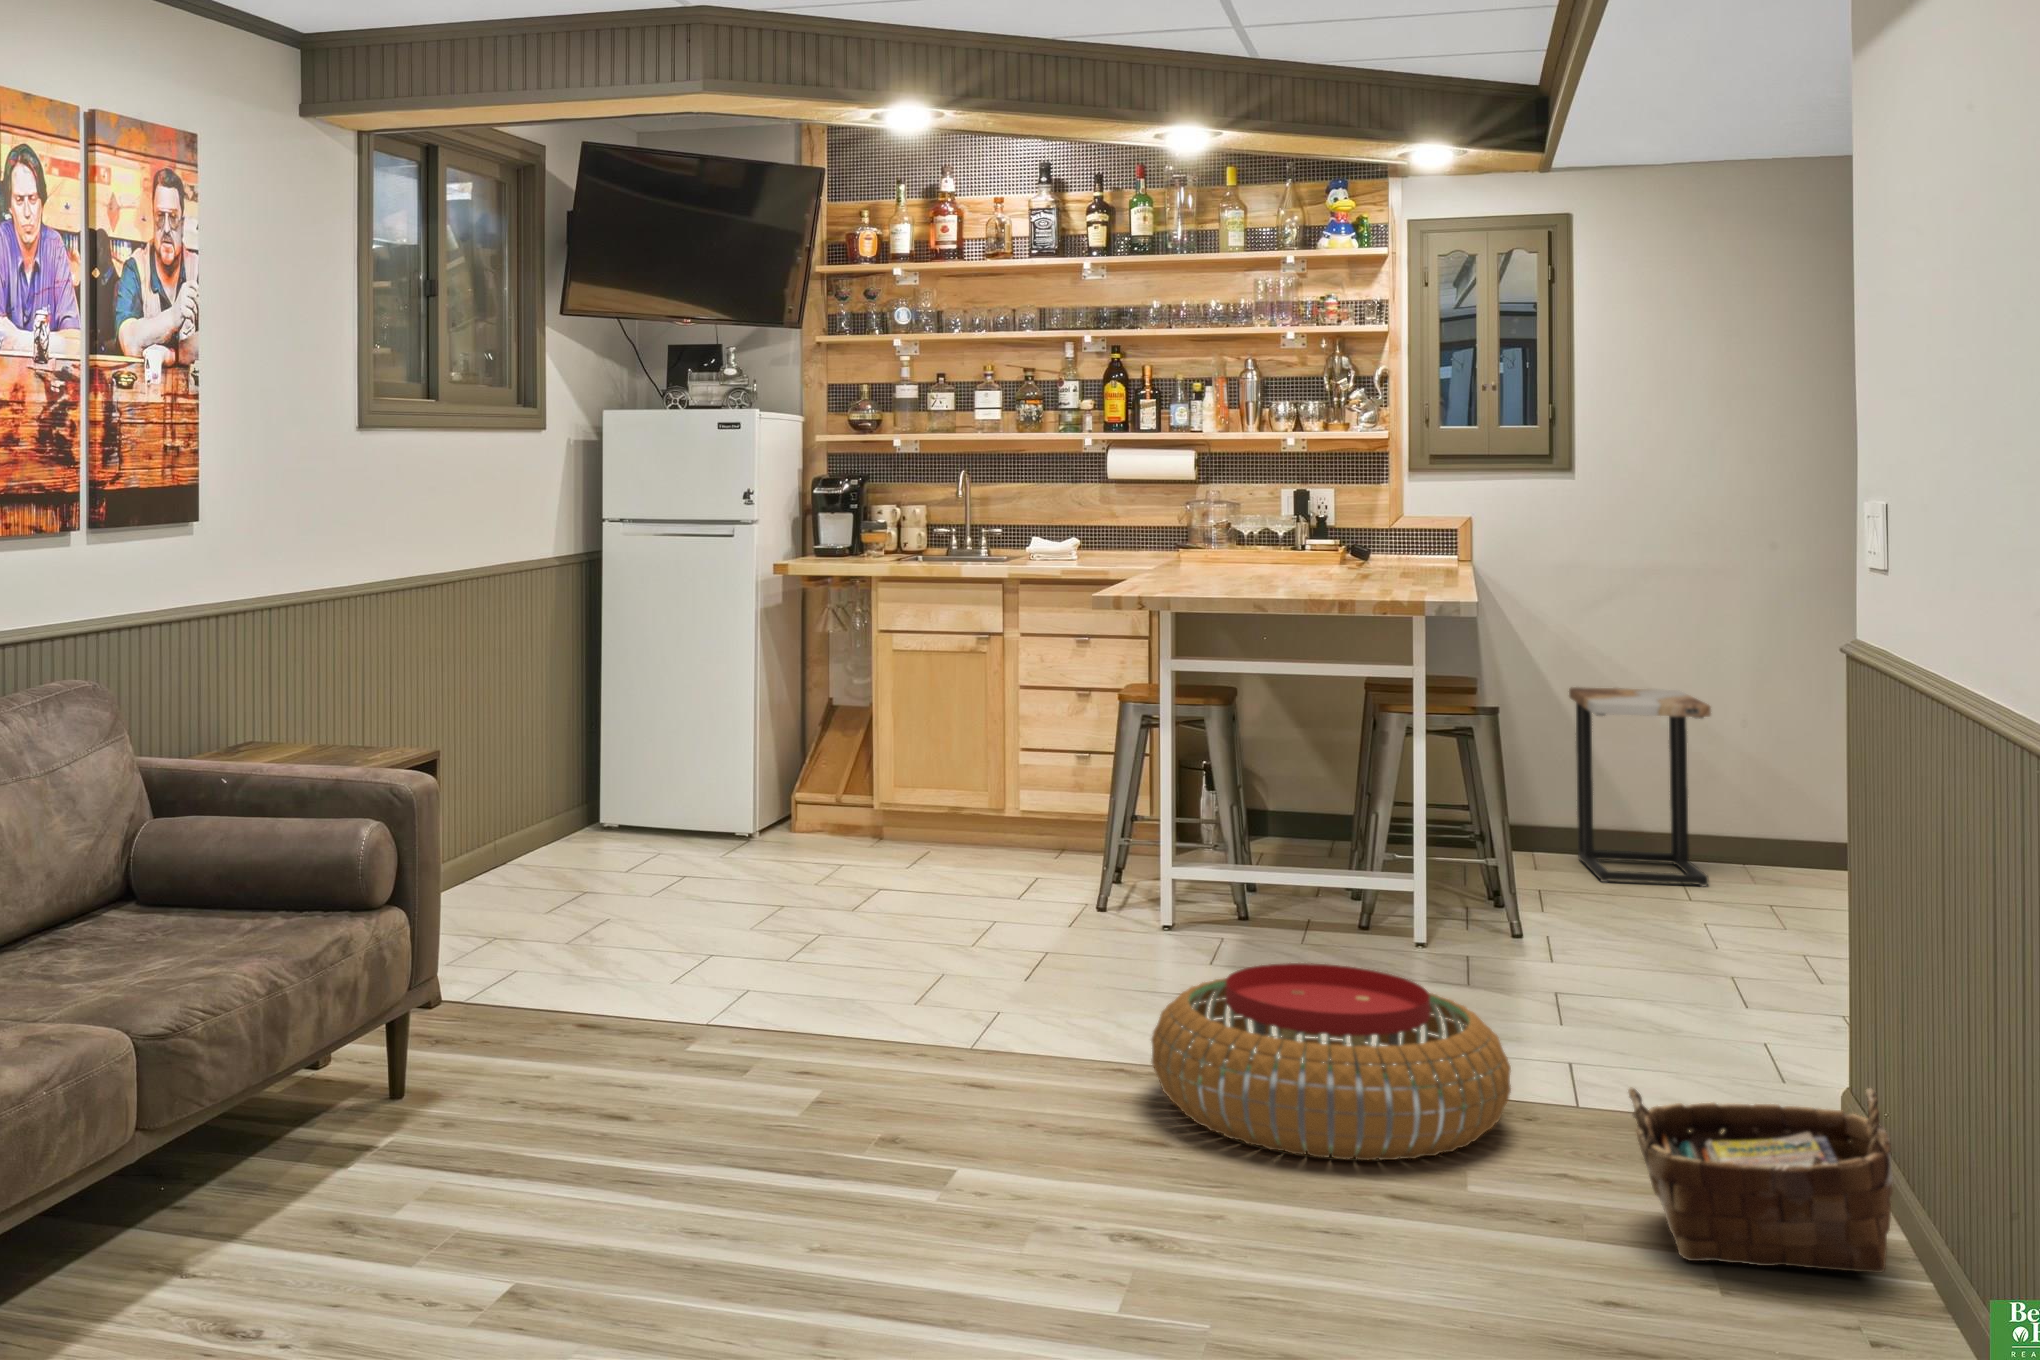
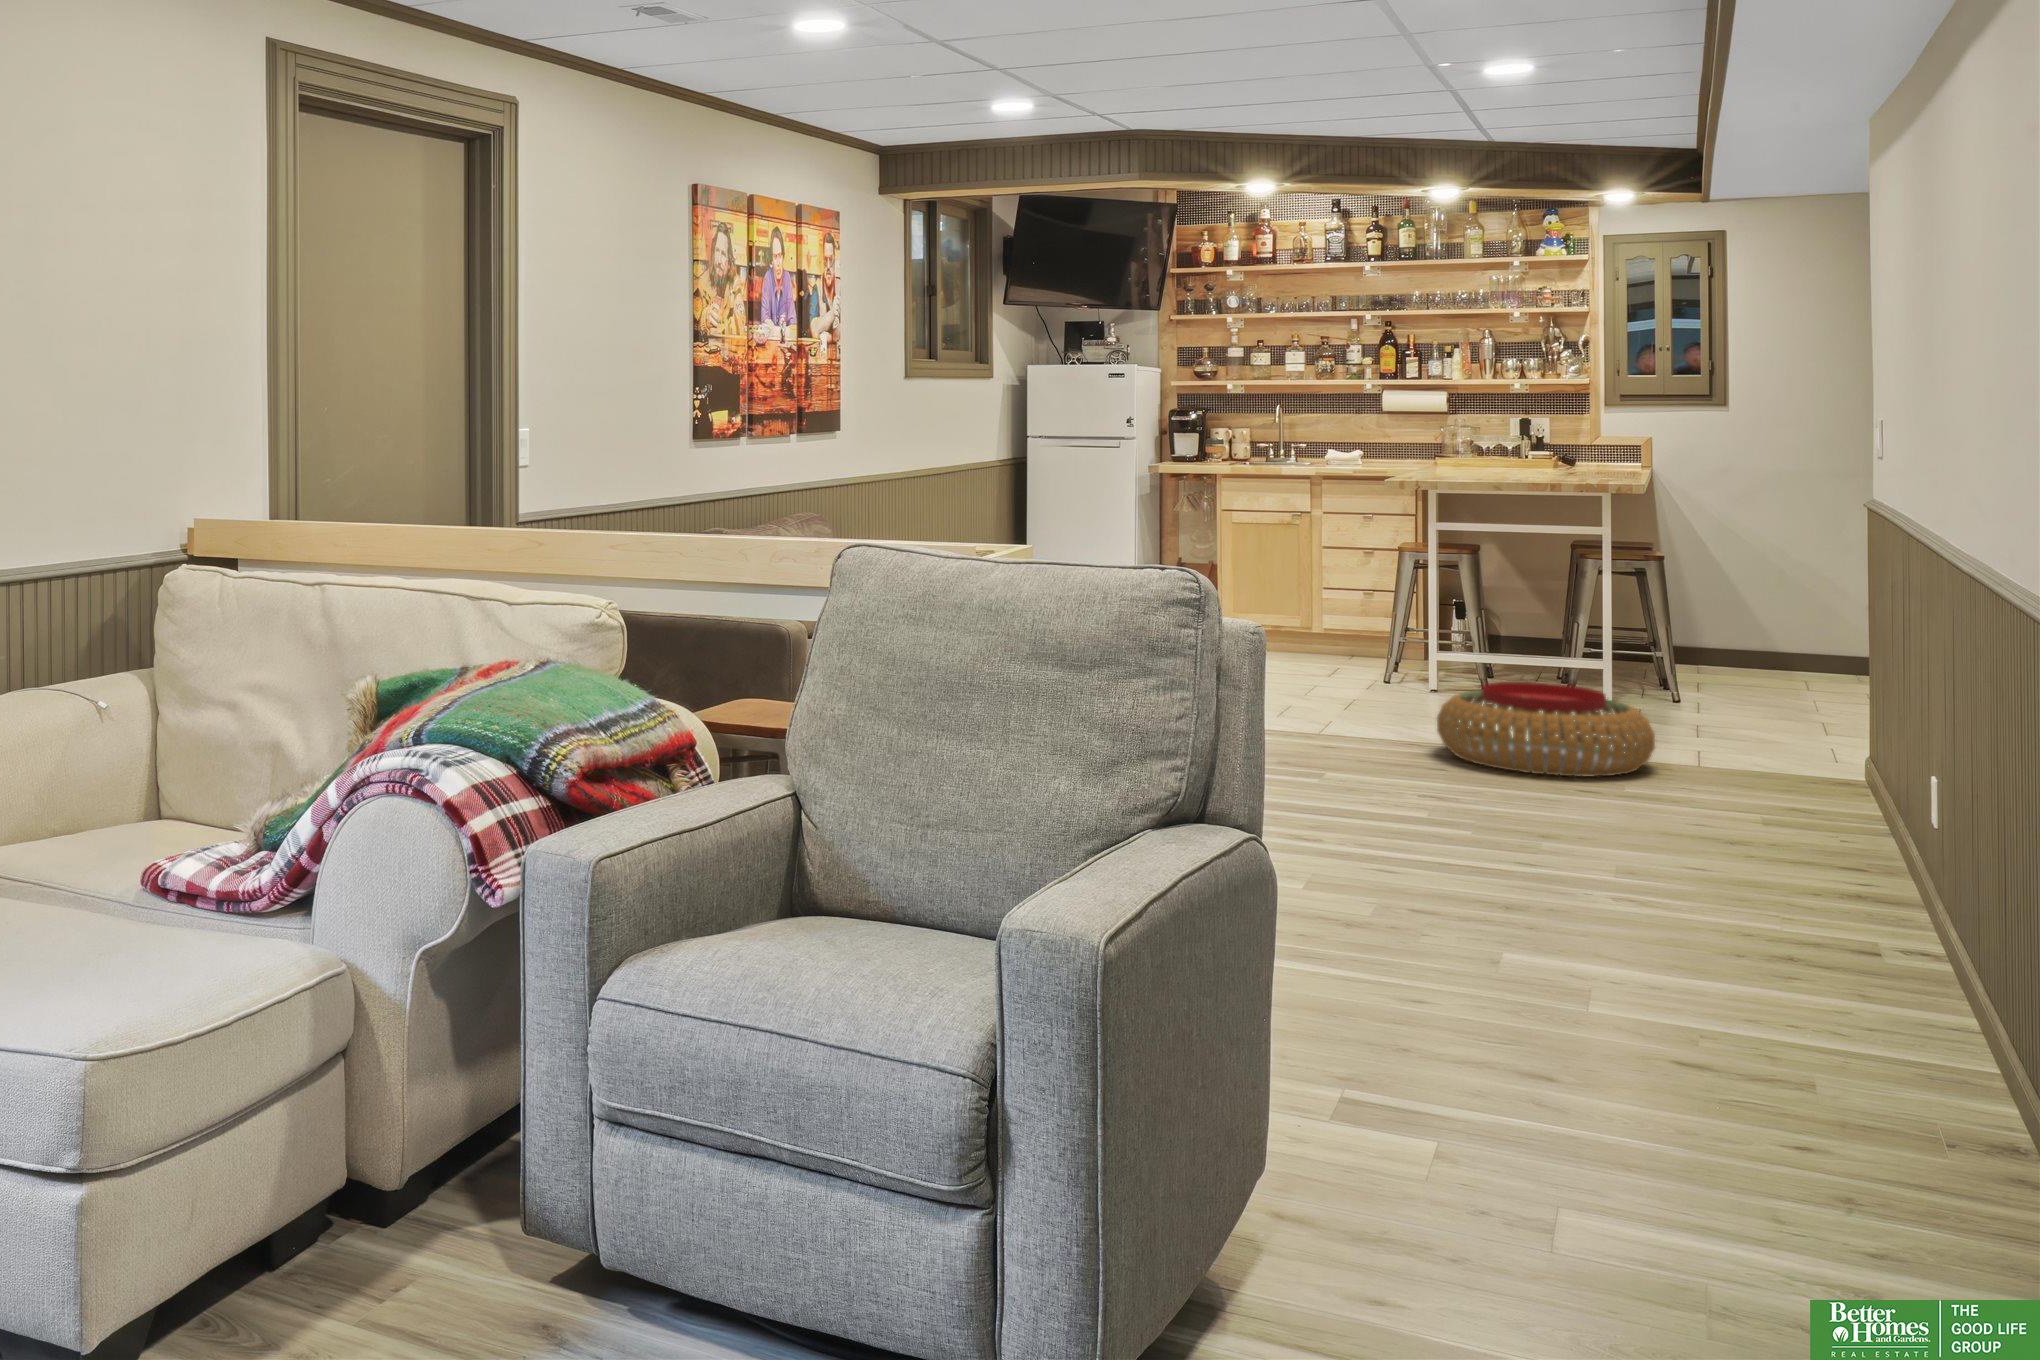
side table: present [1569,687,1711,887] -> none [1723,552,1824,683]
woven basket: present [1628,1088,1893,1273] -> none [1718,728,1868,817]

